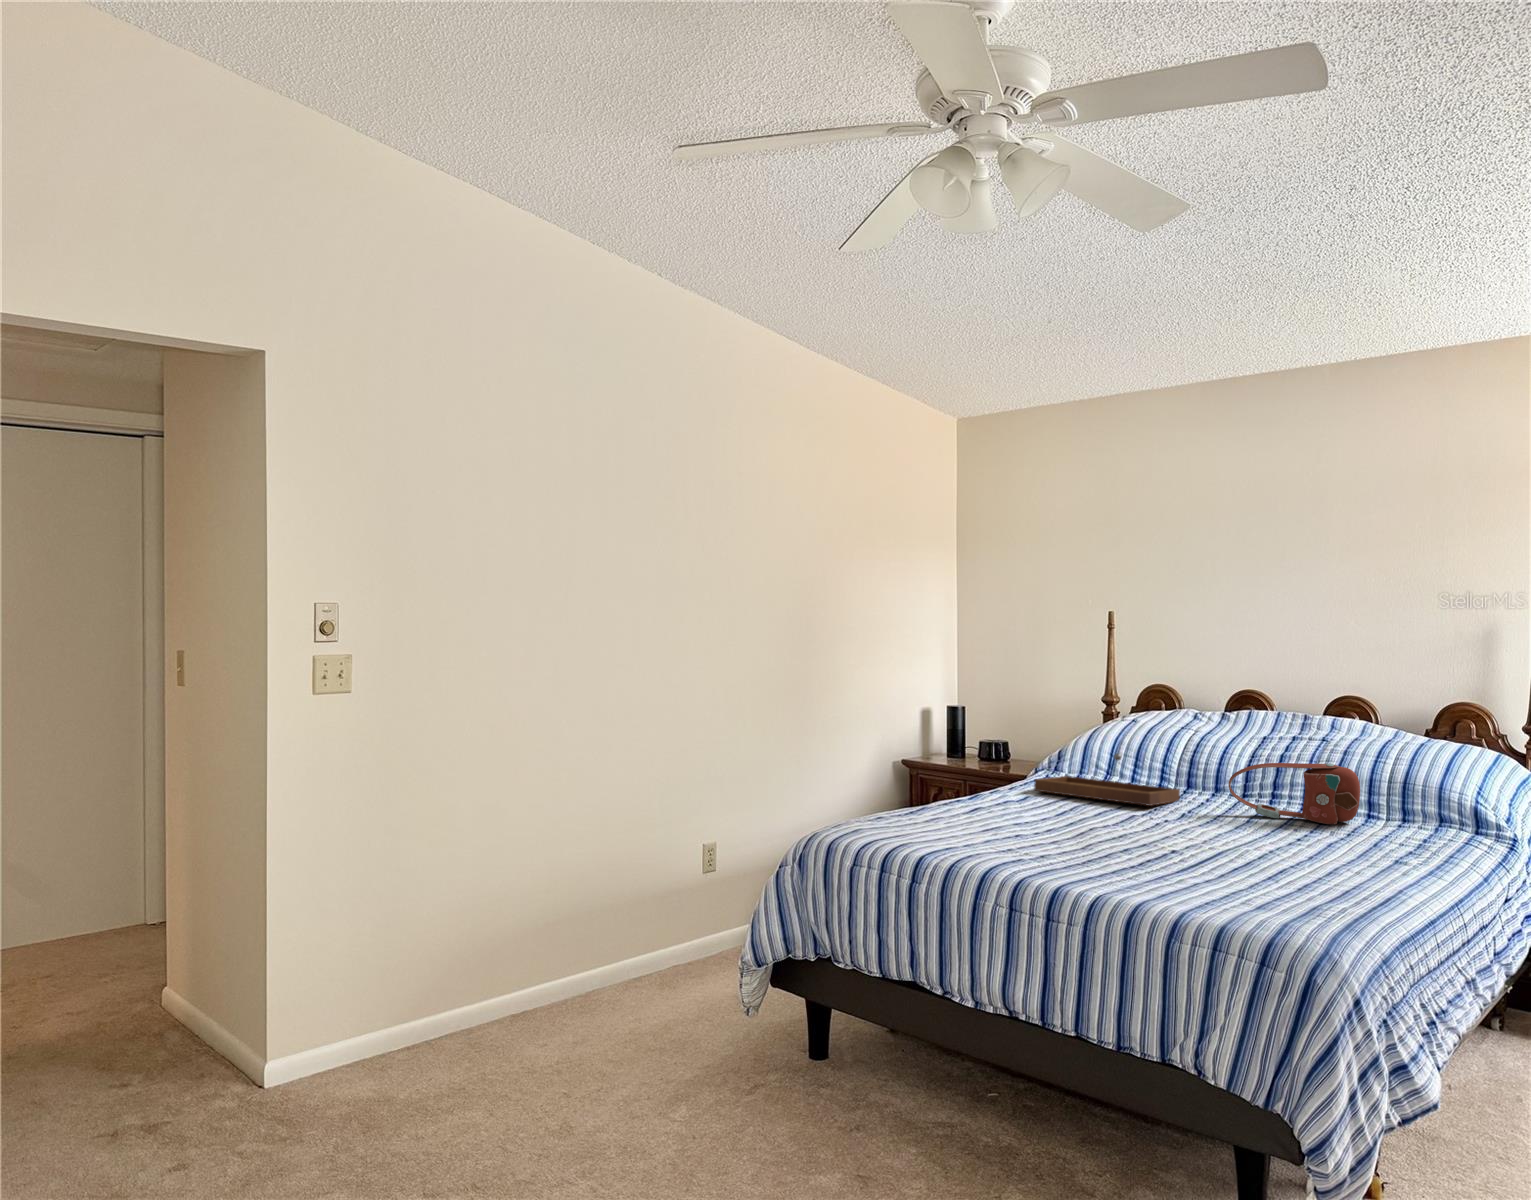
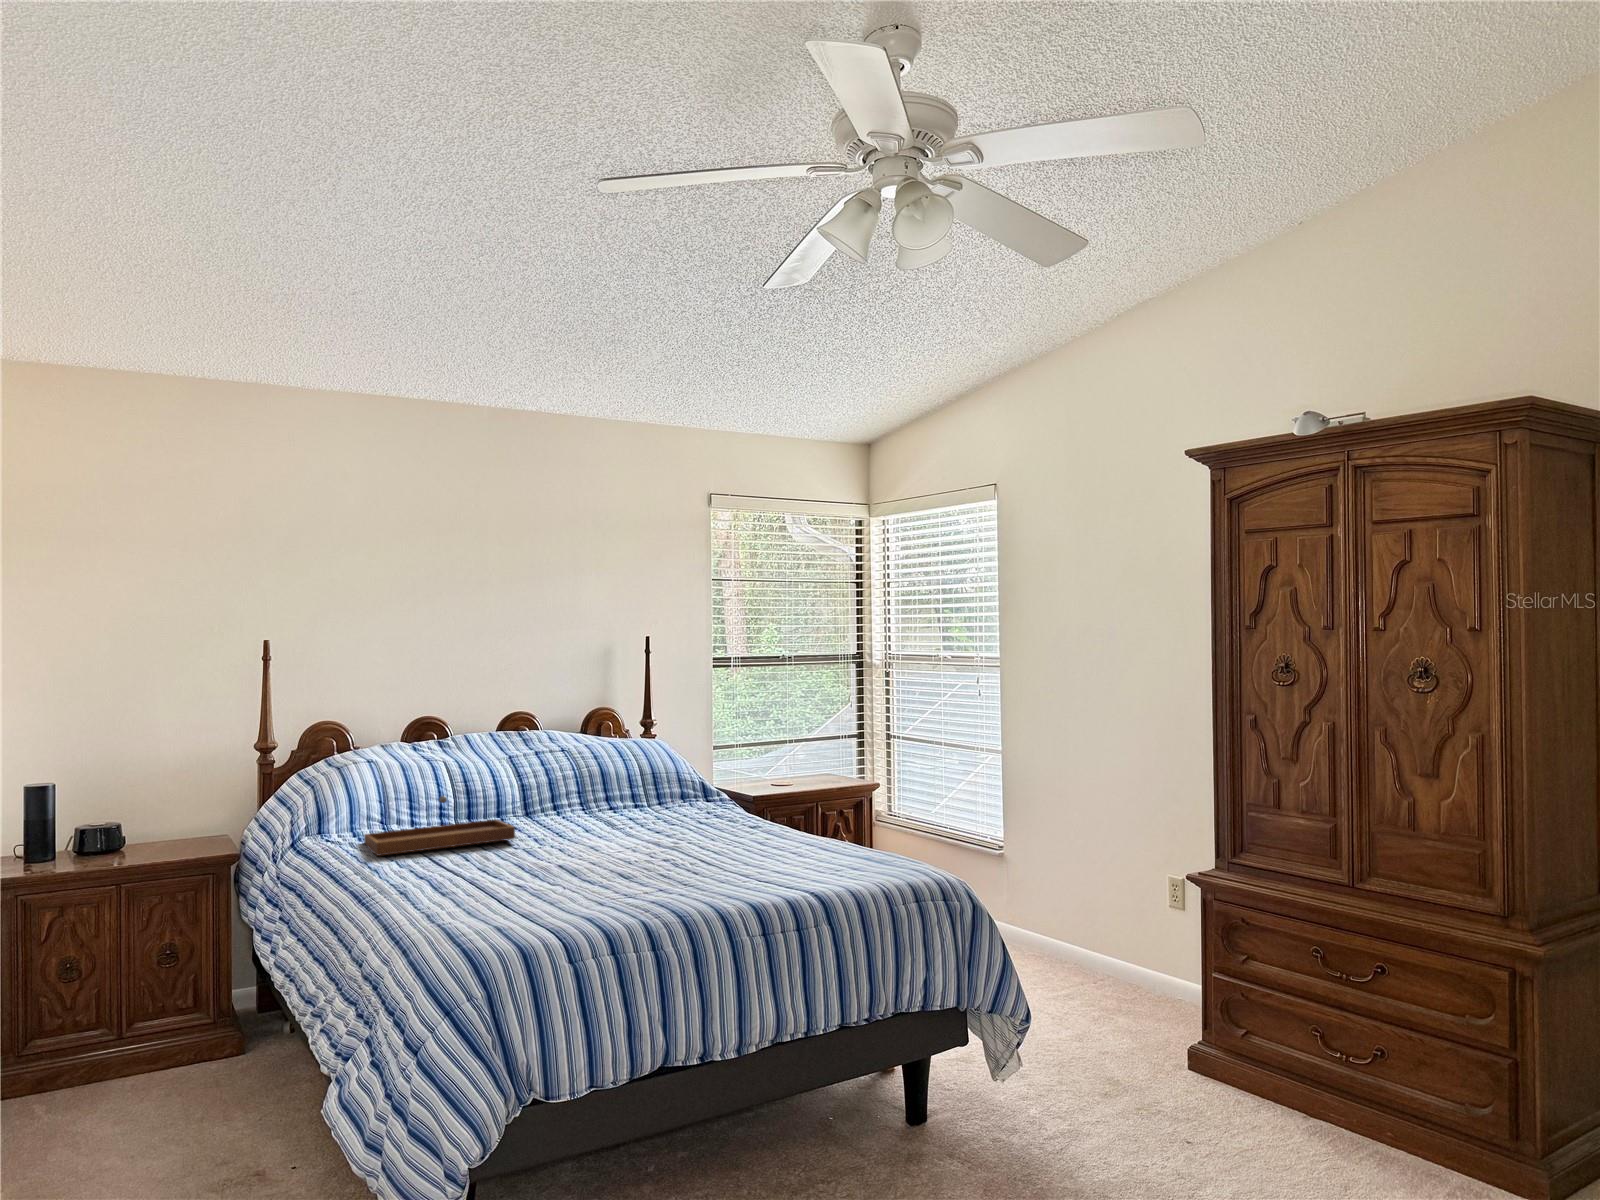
handbag: present [1229,763,1360,824] -> none [567,767,659,824]

